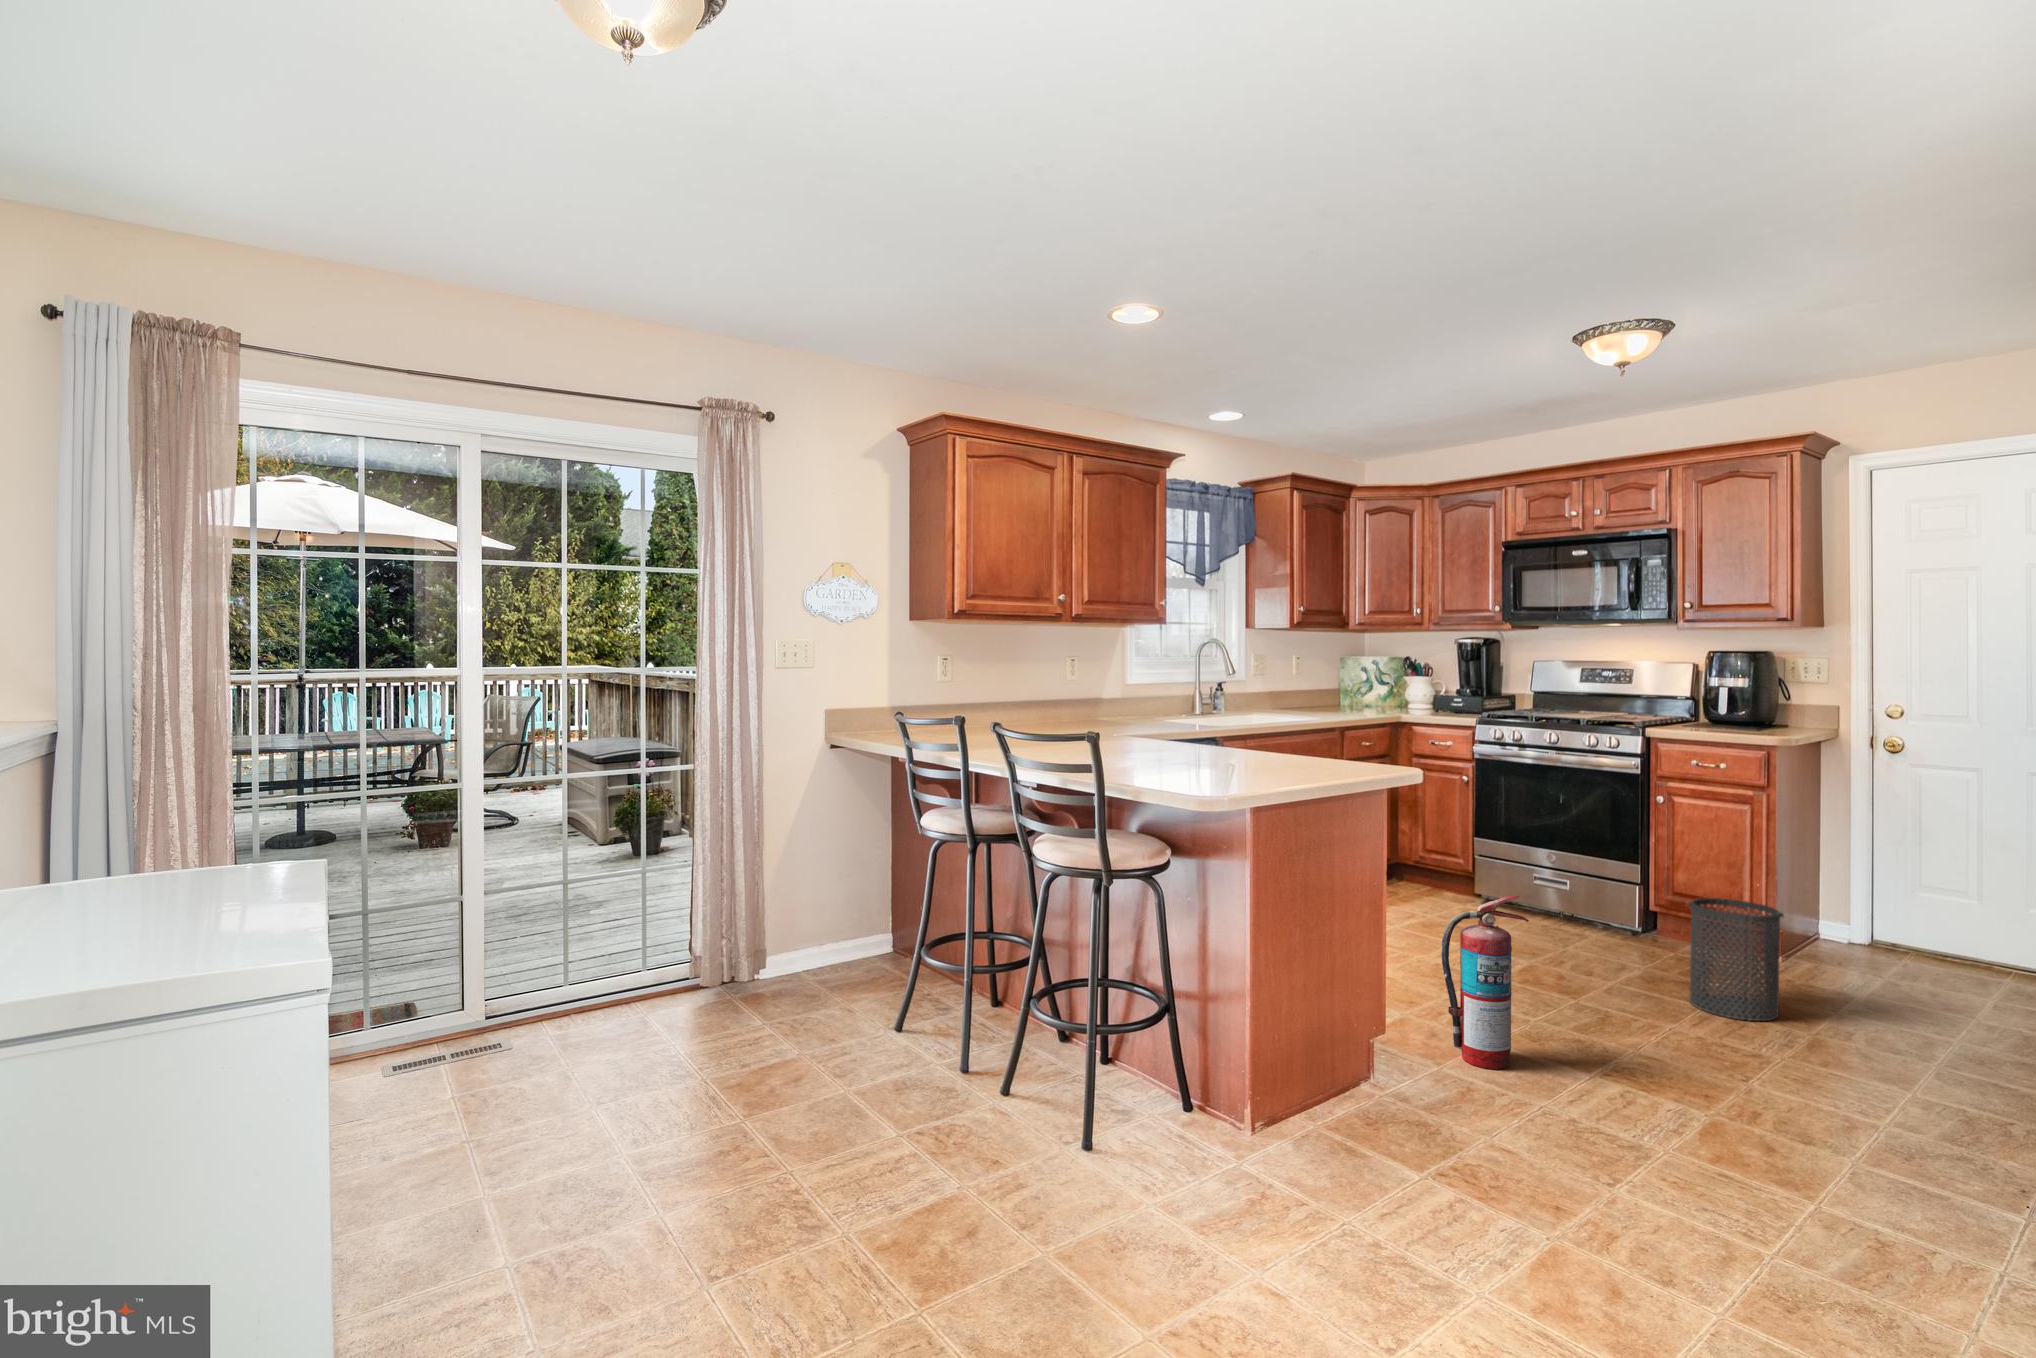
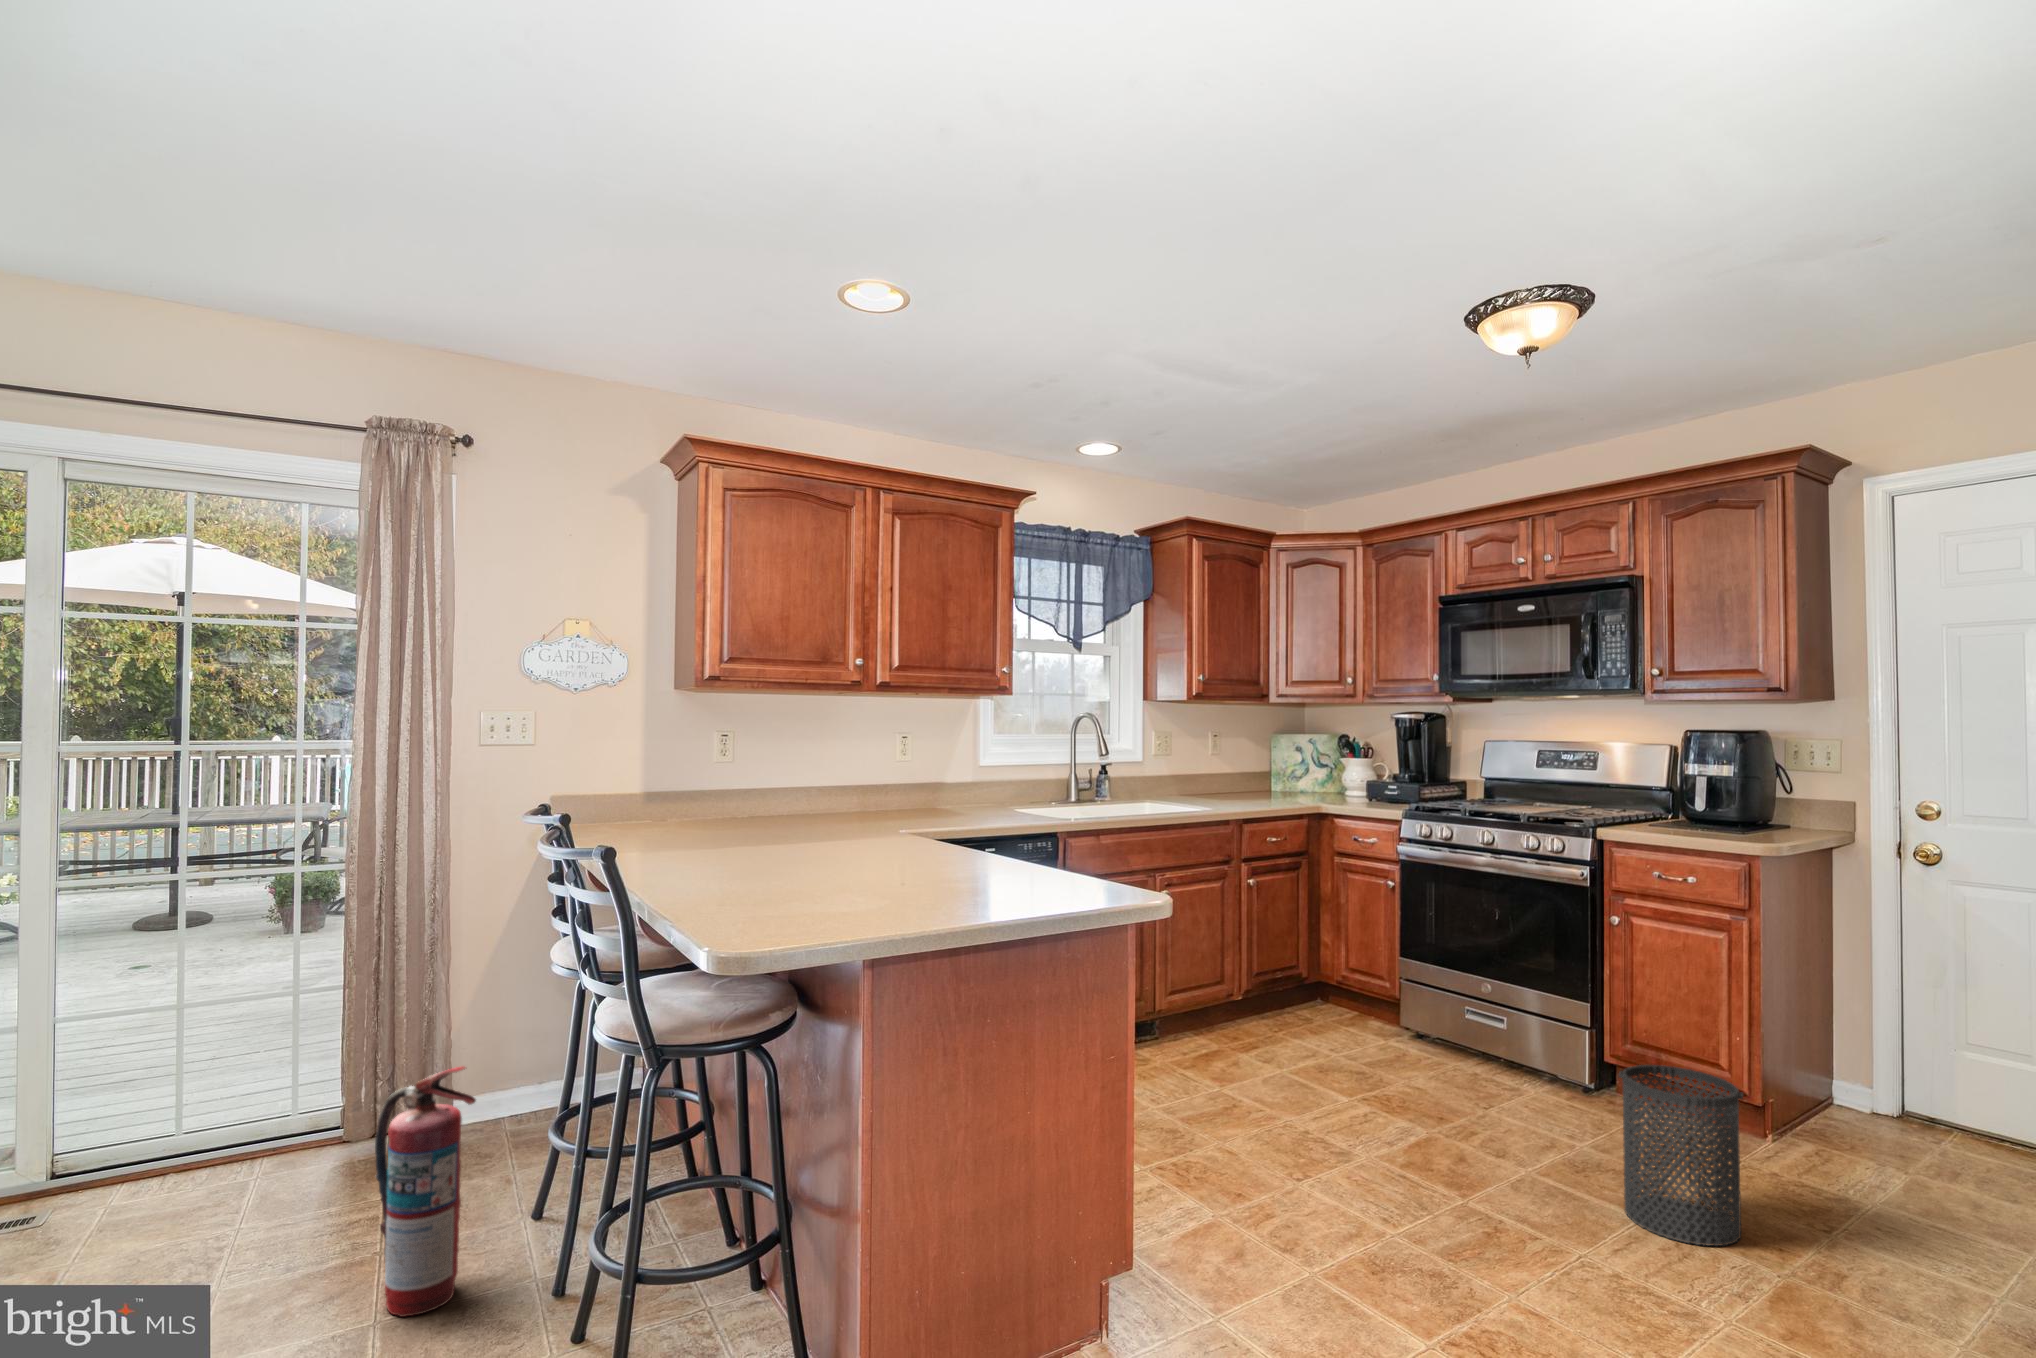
fire extinguisher: present [1441,895,1529,1069] -> present [375,1066,476,1317]

